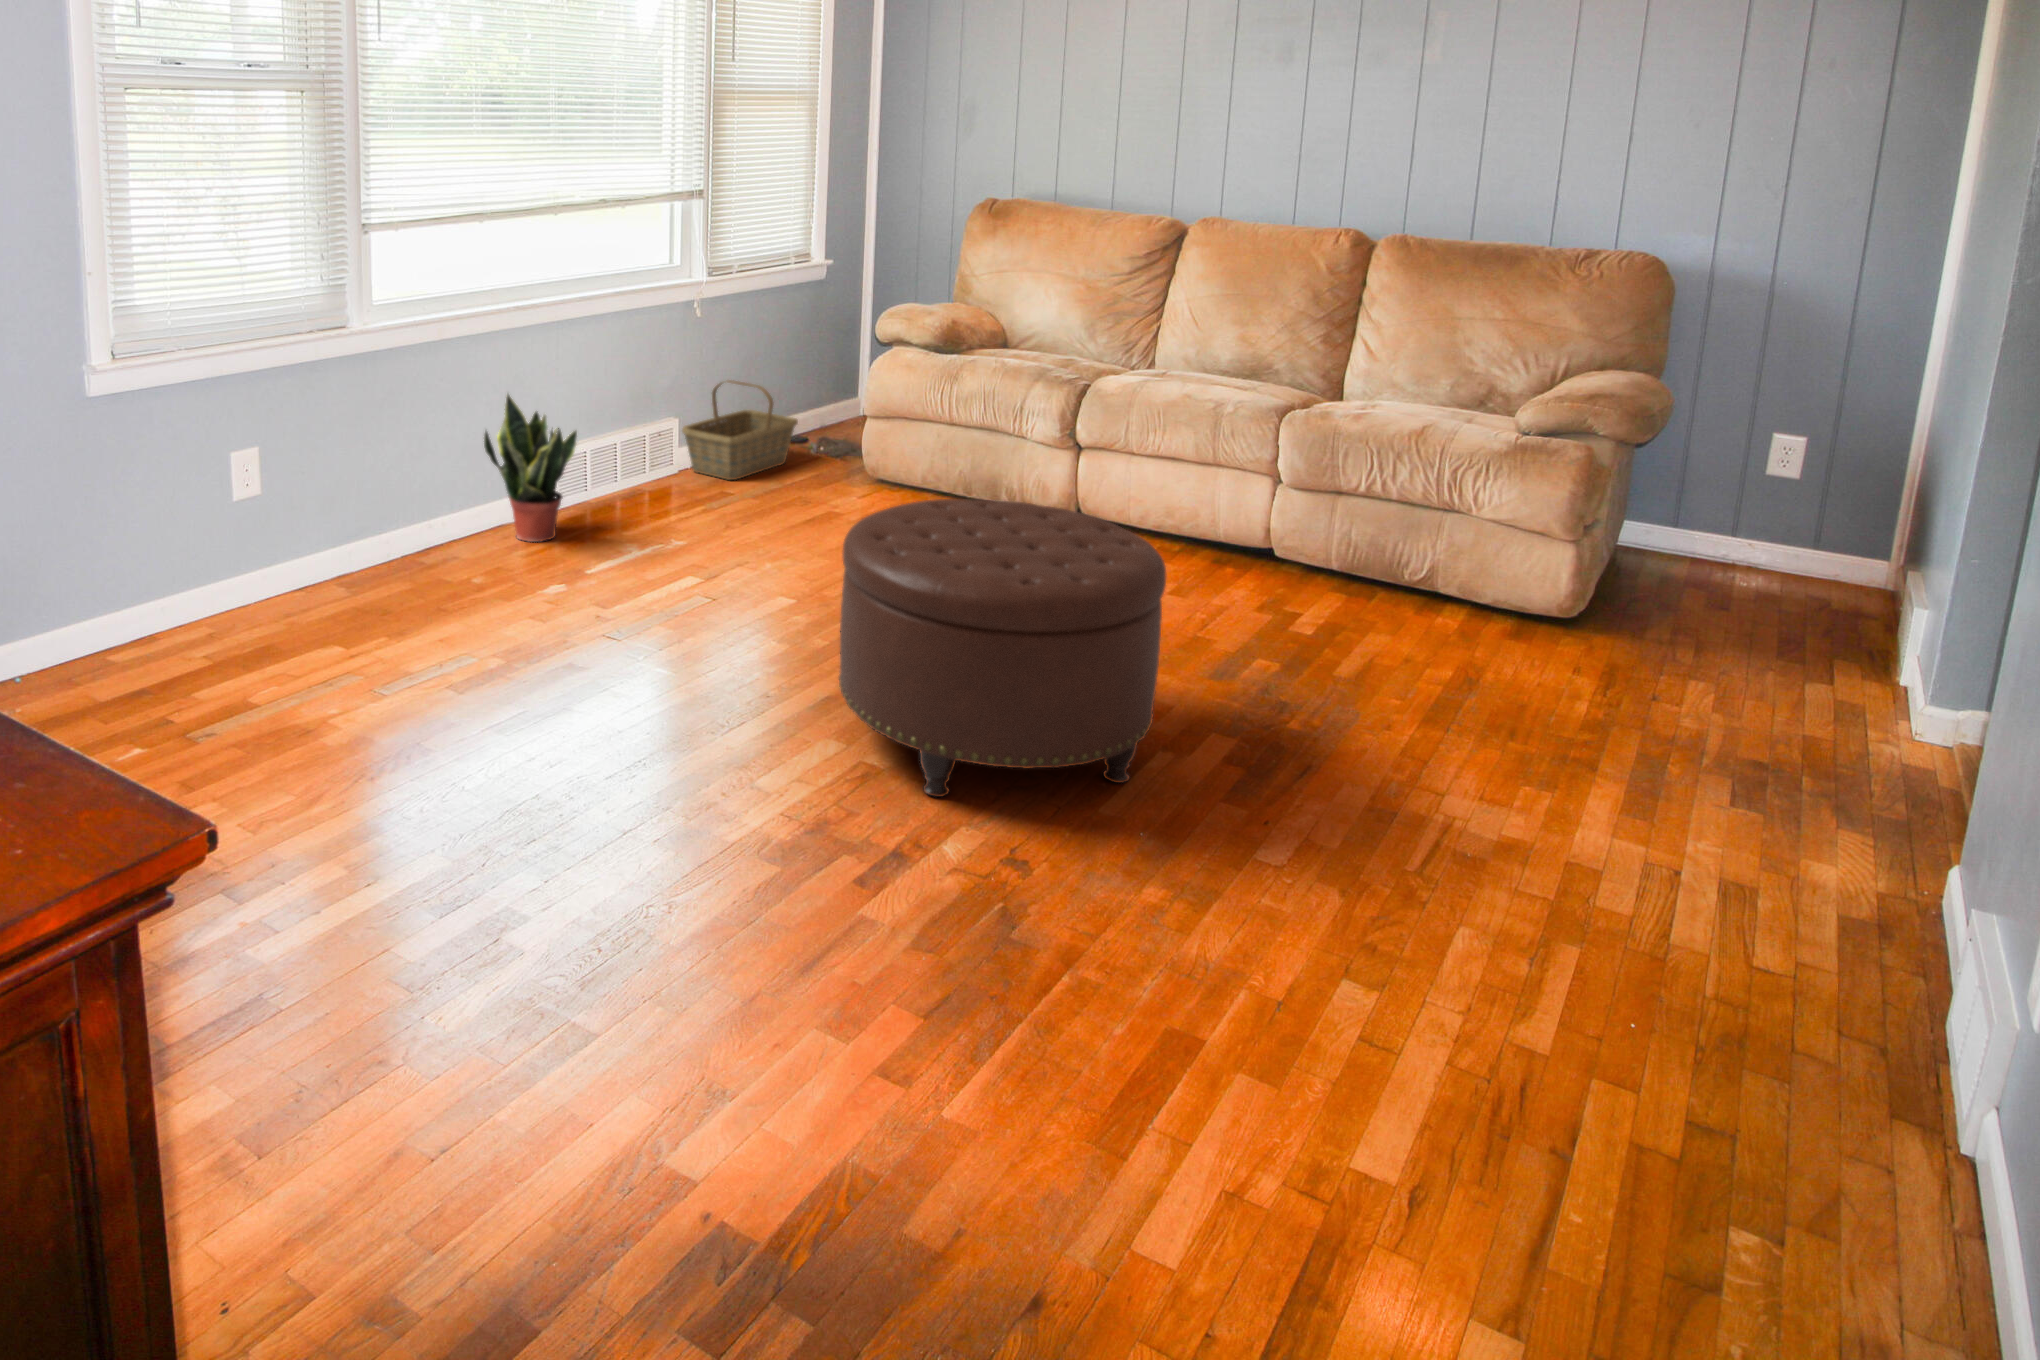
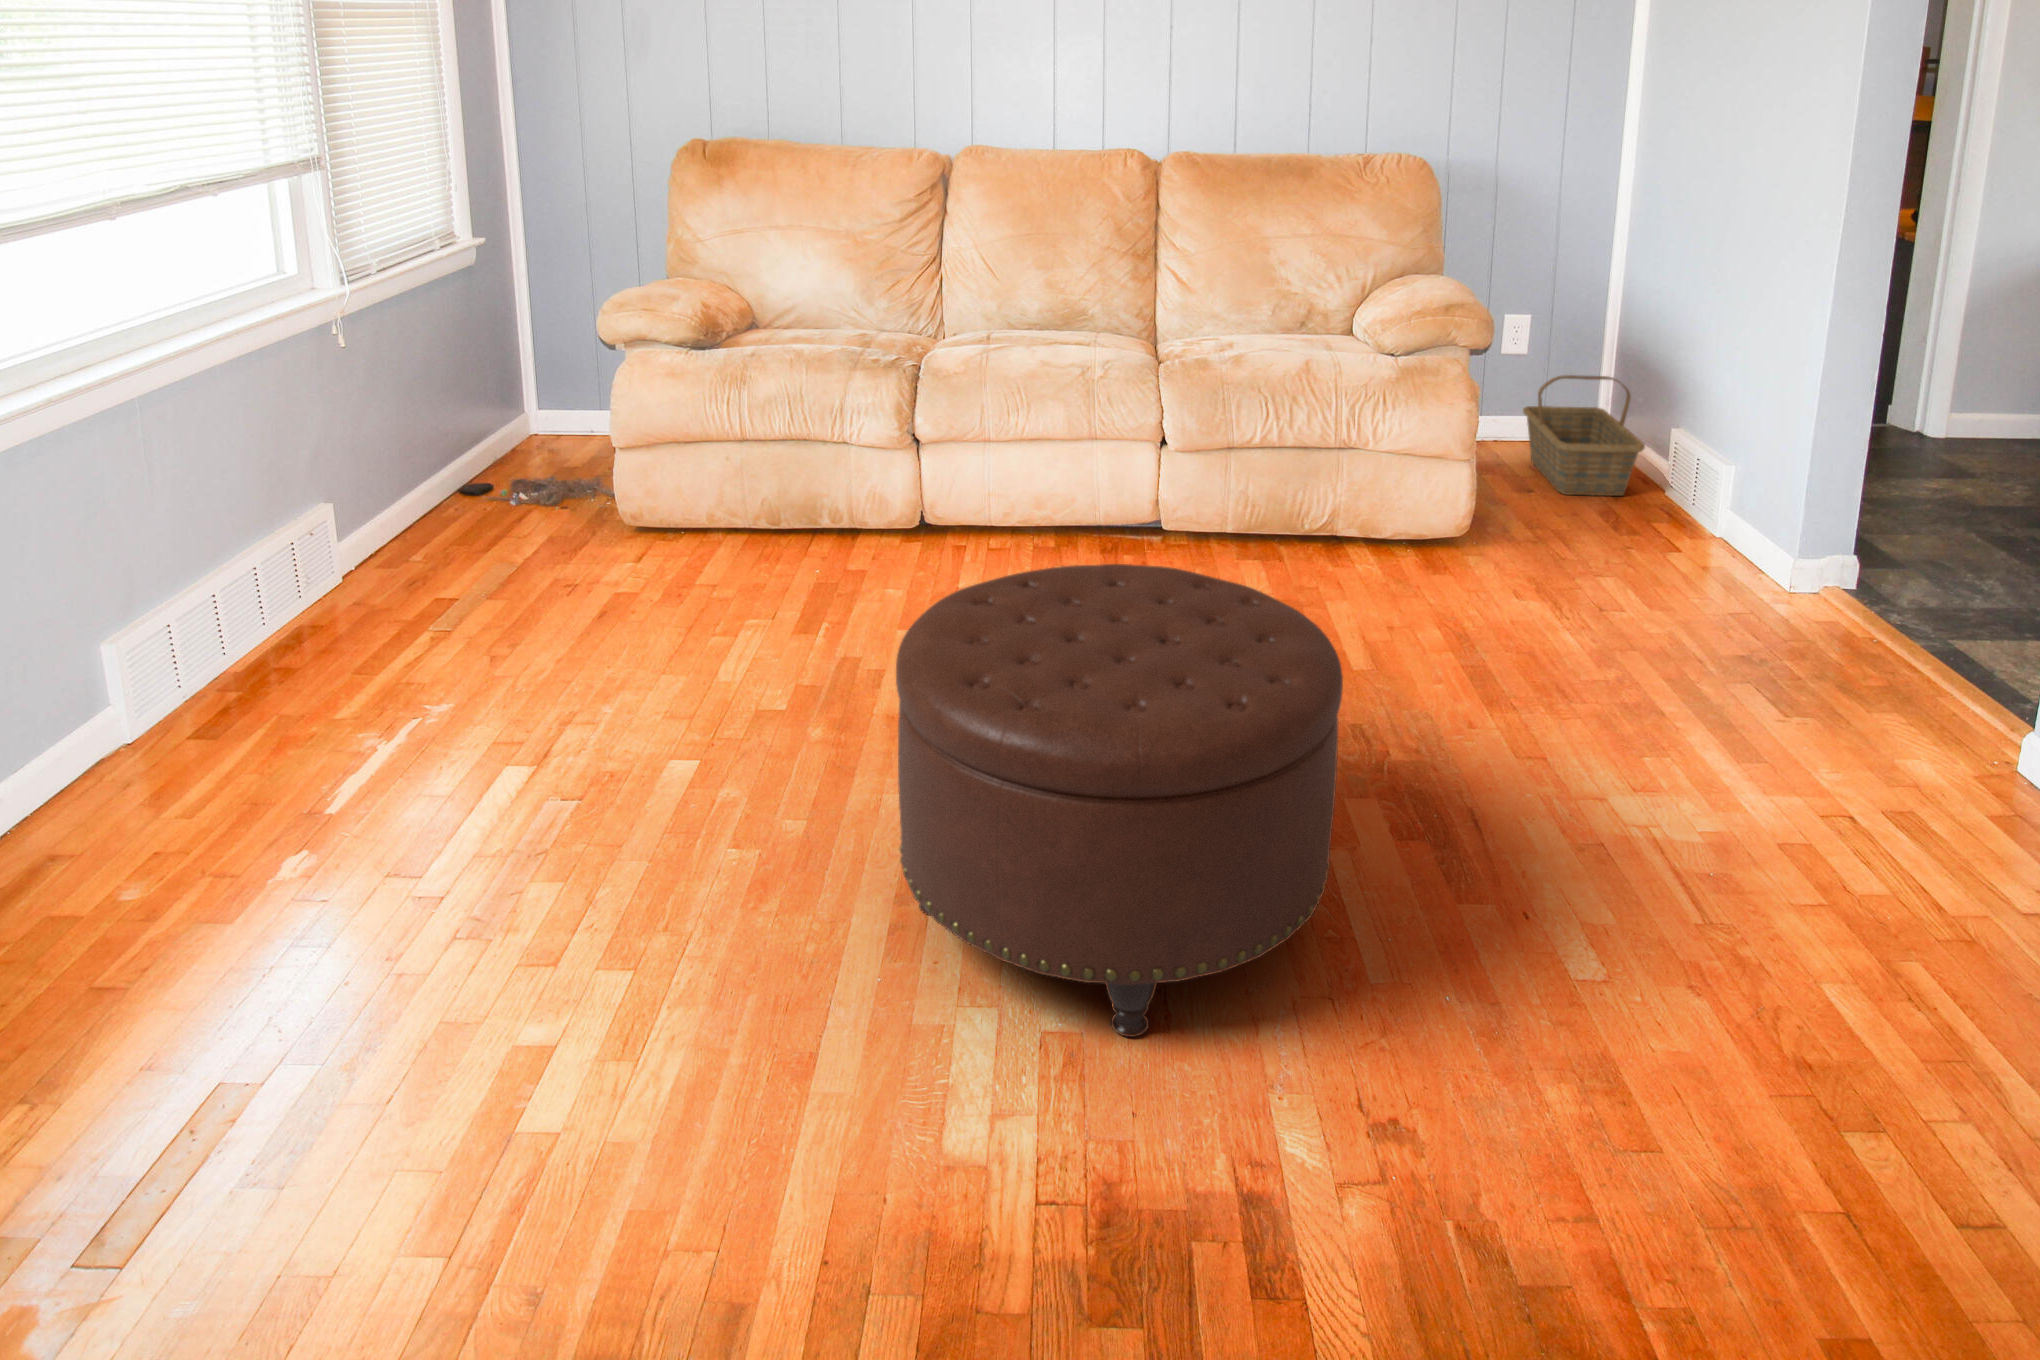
basket: present [682,380,798,480] -> present [1523,375,1645,496]
potted plant: present [484,395,577,542] -> none [63,542,229,782]

